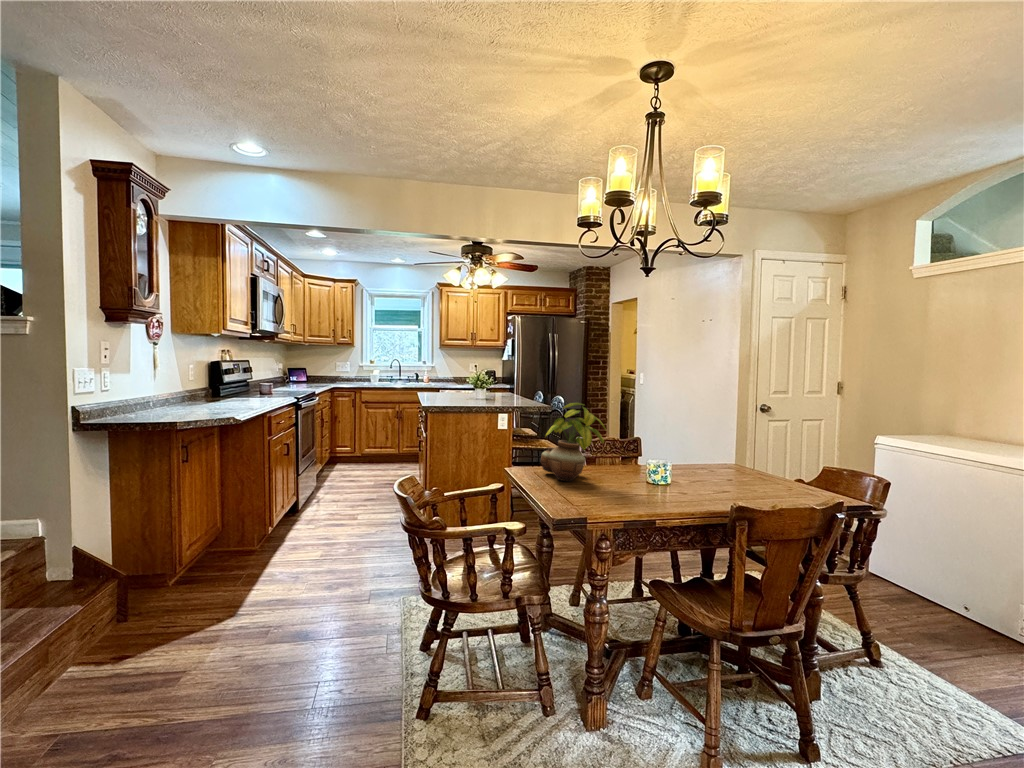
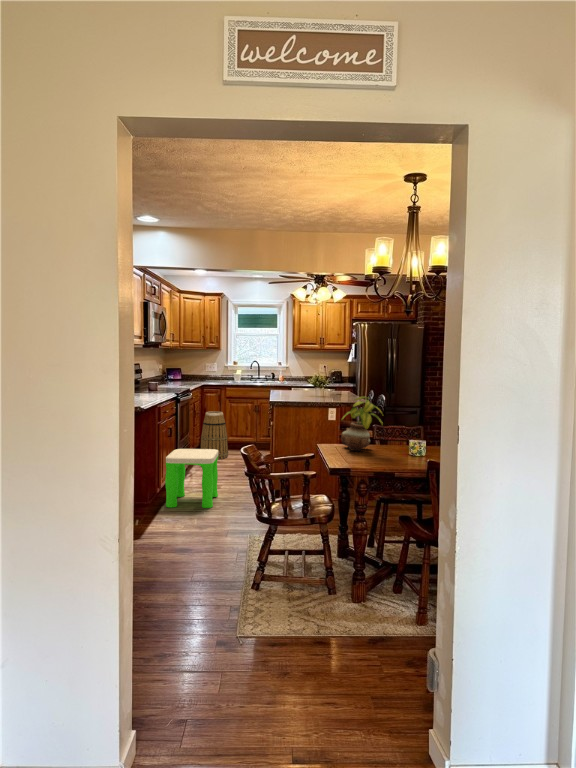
basket: none [330,418,366,477] -> present [201,411,228,459]
stool: none [279,471,355,557] -> present [165,449,218,508]

